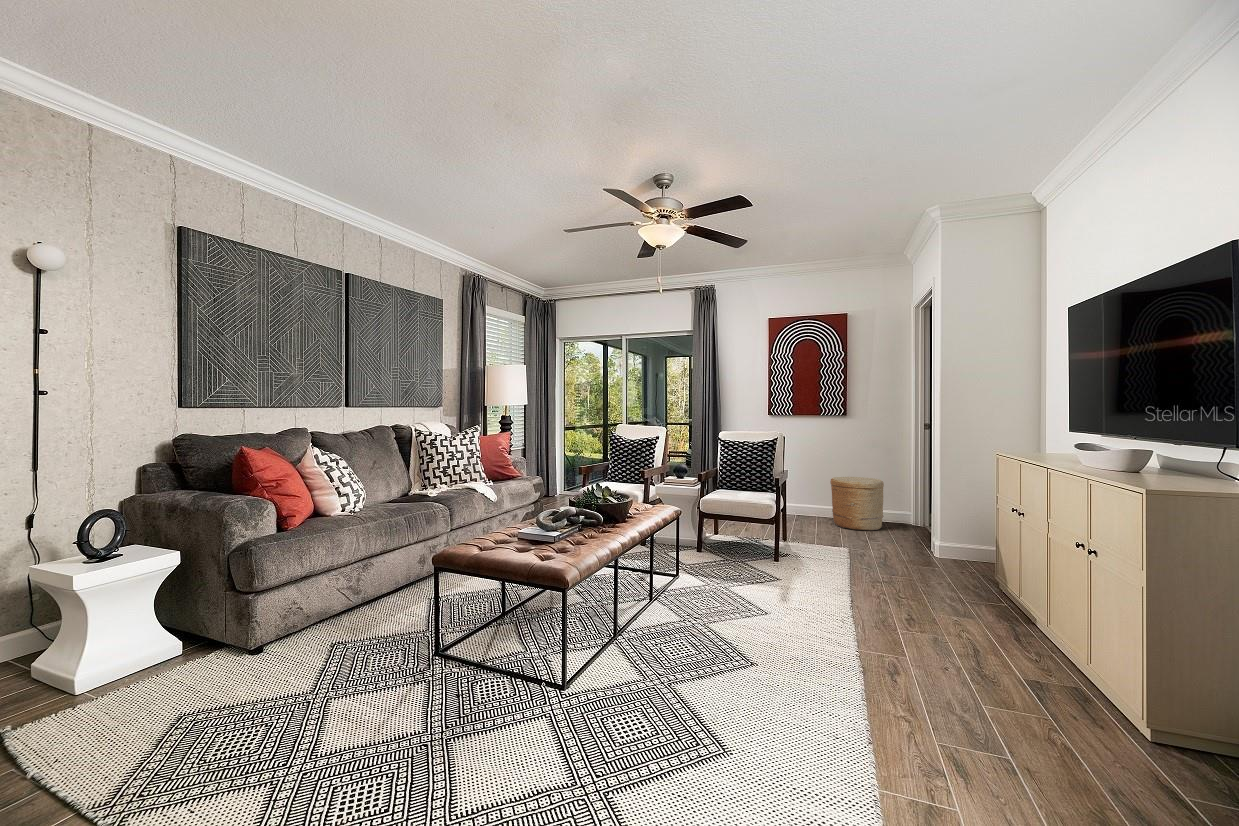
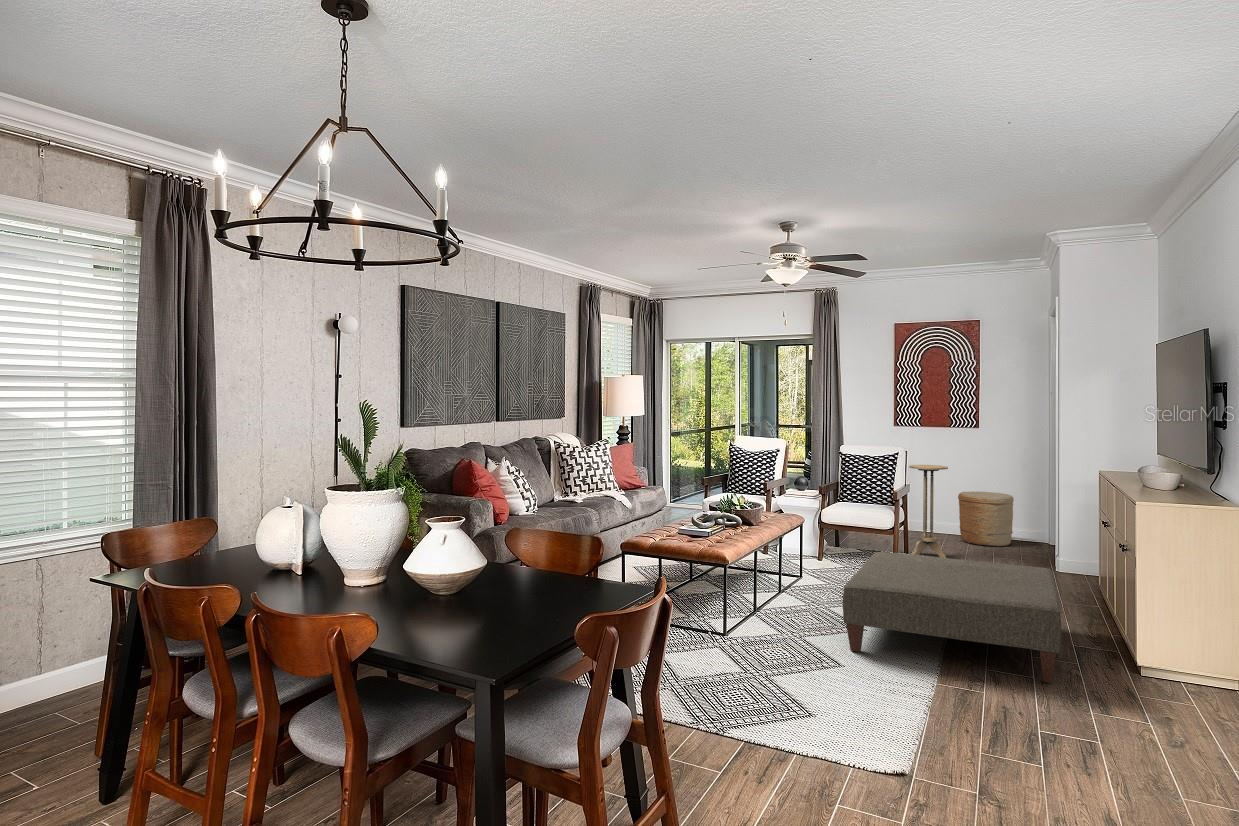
side table: none [787,450,826,548] -> present [909,465,948,558]
ottoman: none [720,552,1073,786] -> present [843,552,1062,683]

